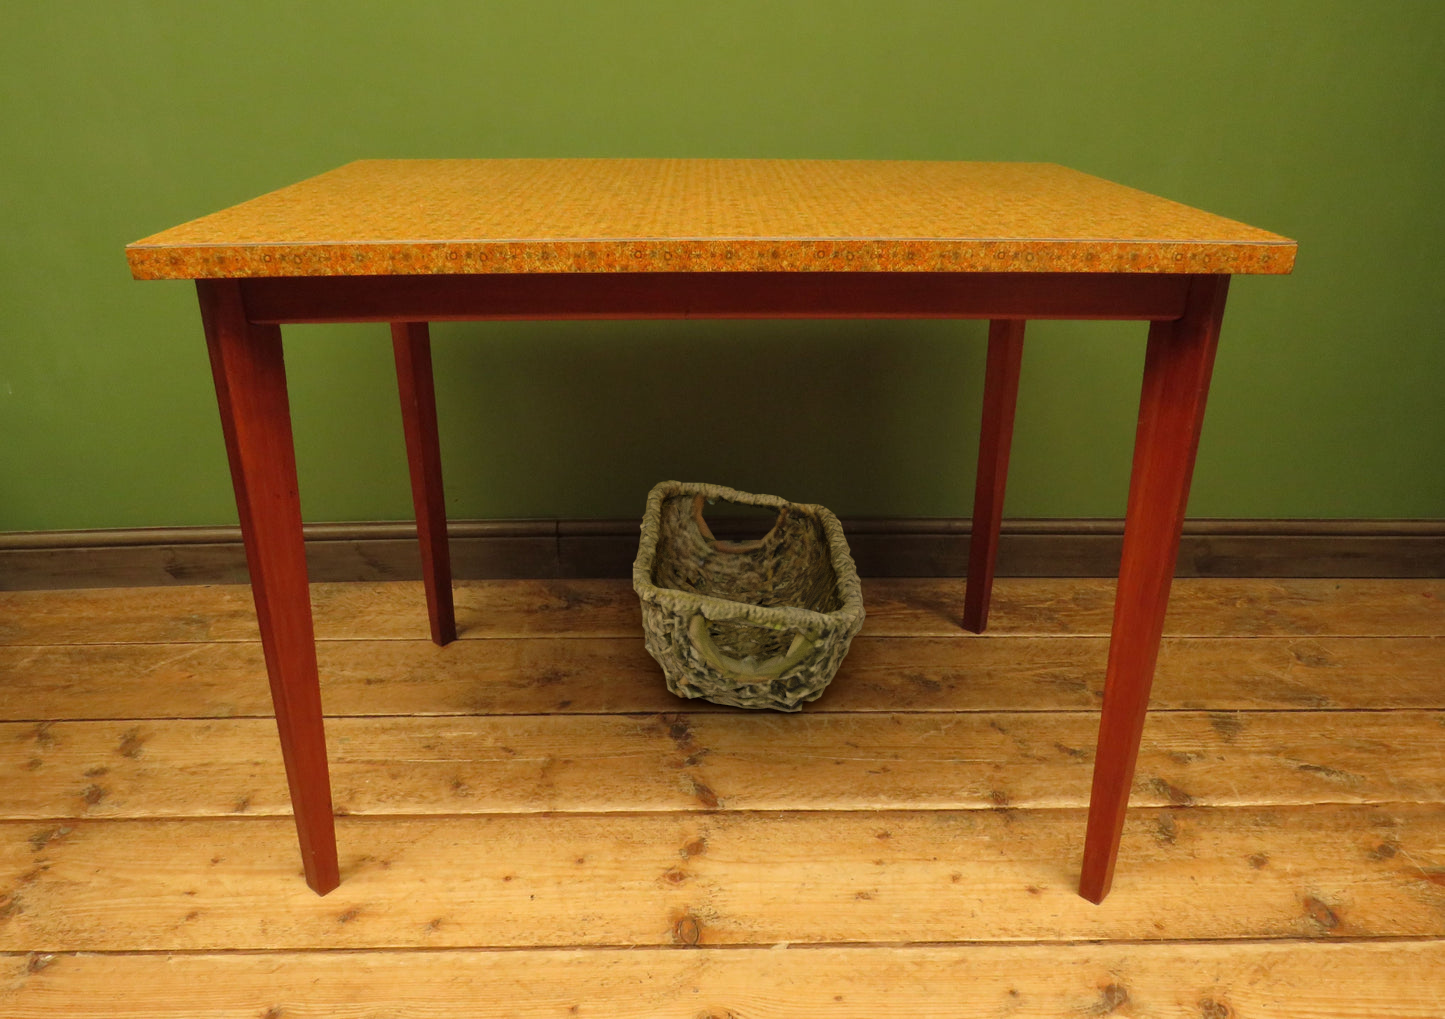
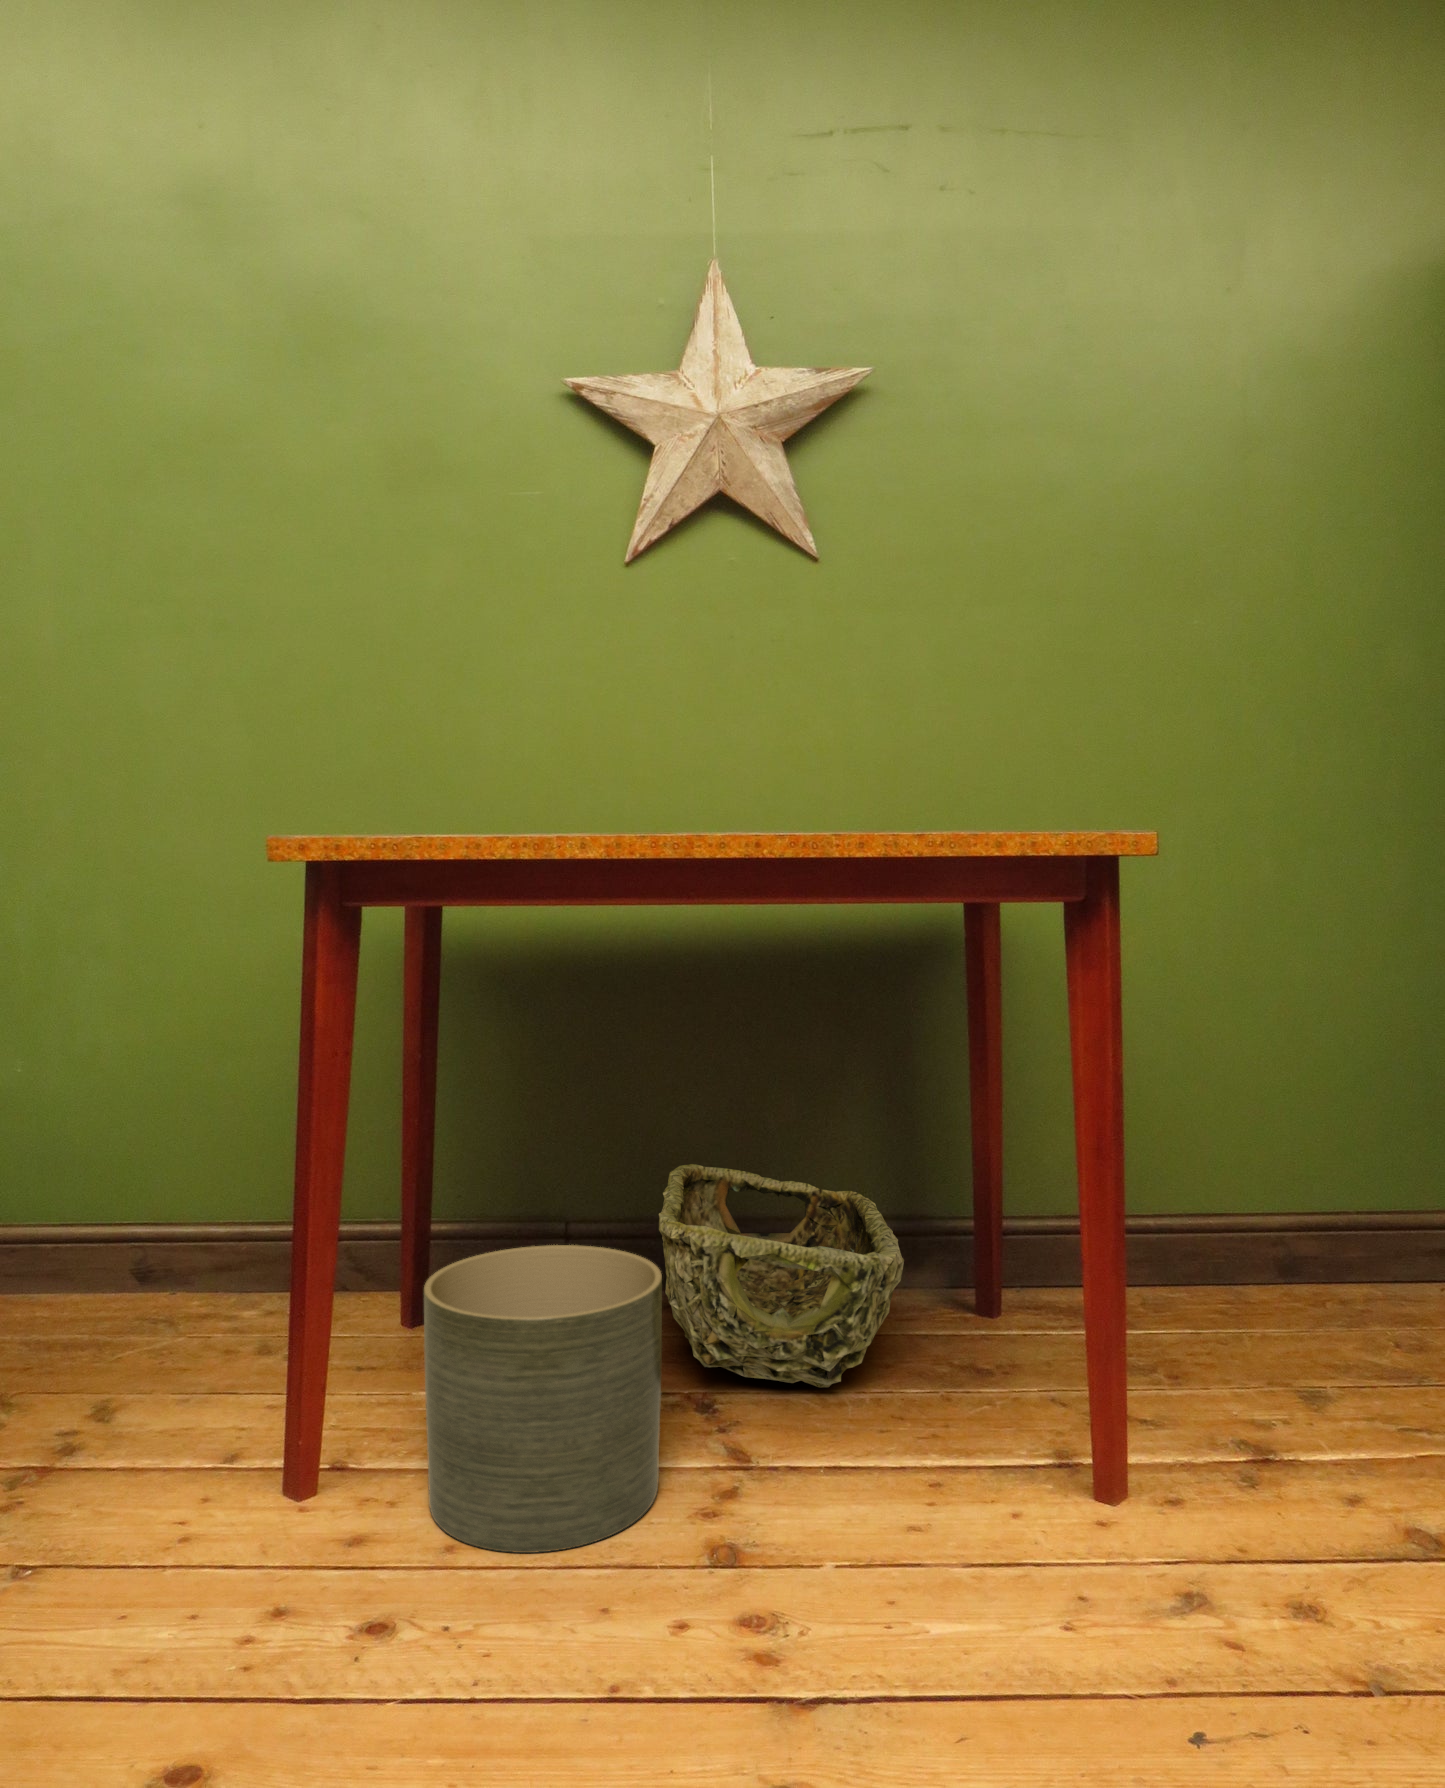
planter: none [389,623,631,926] -> present [424,1245,662,1553]

